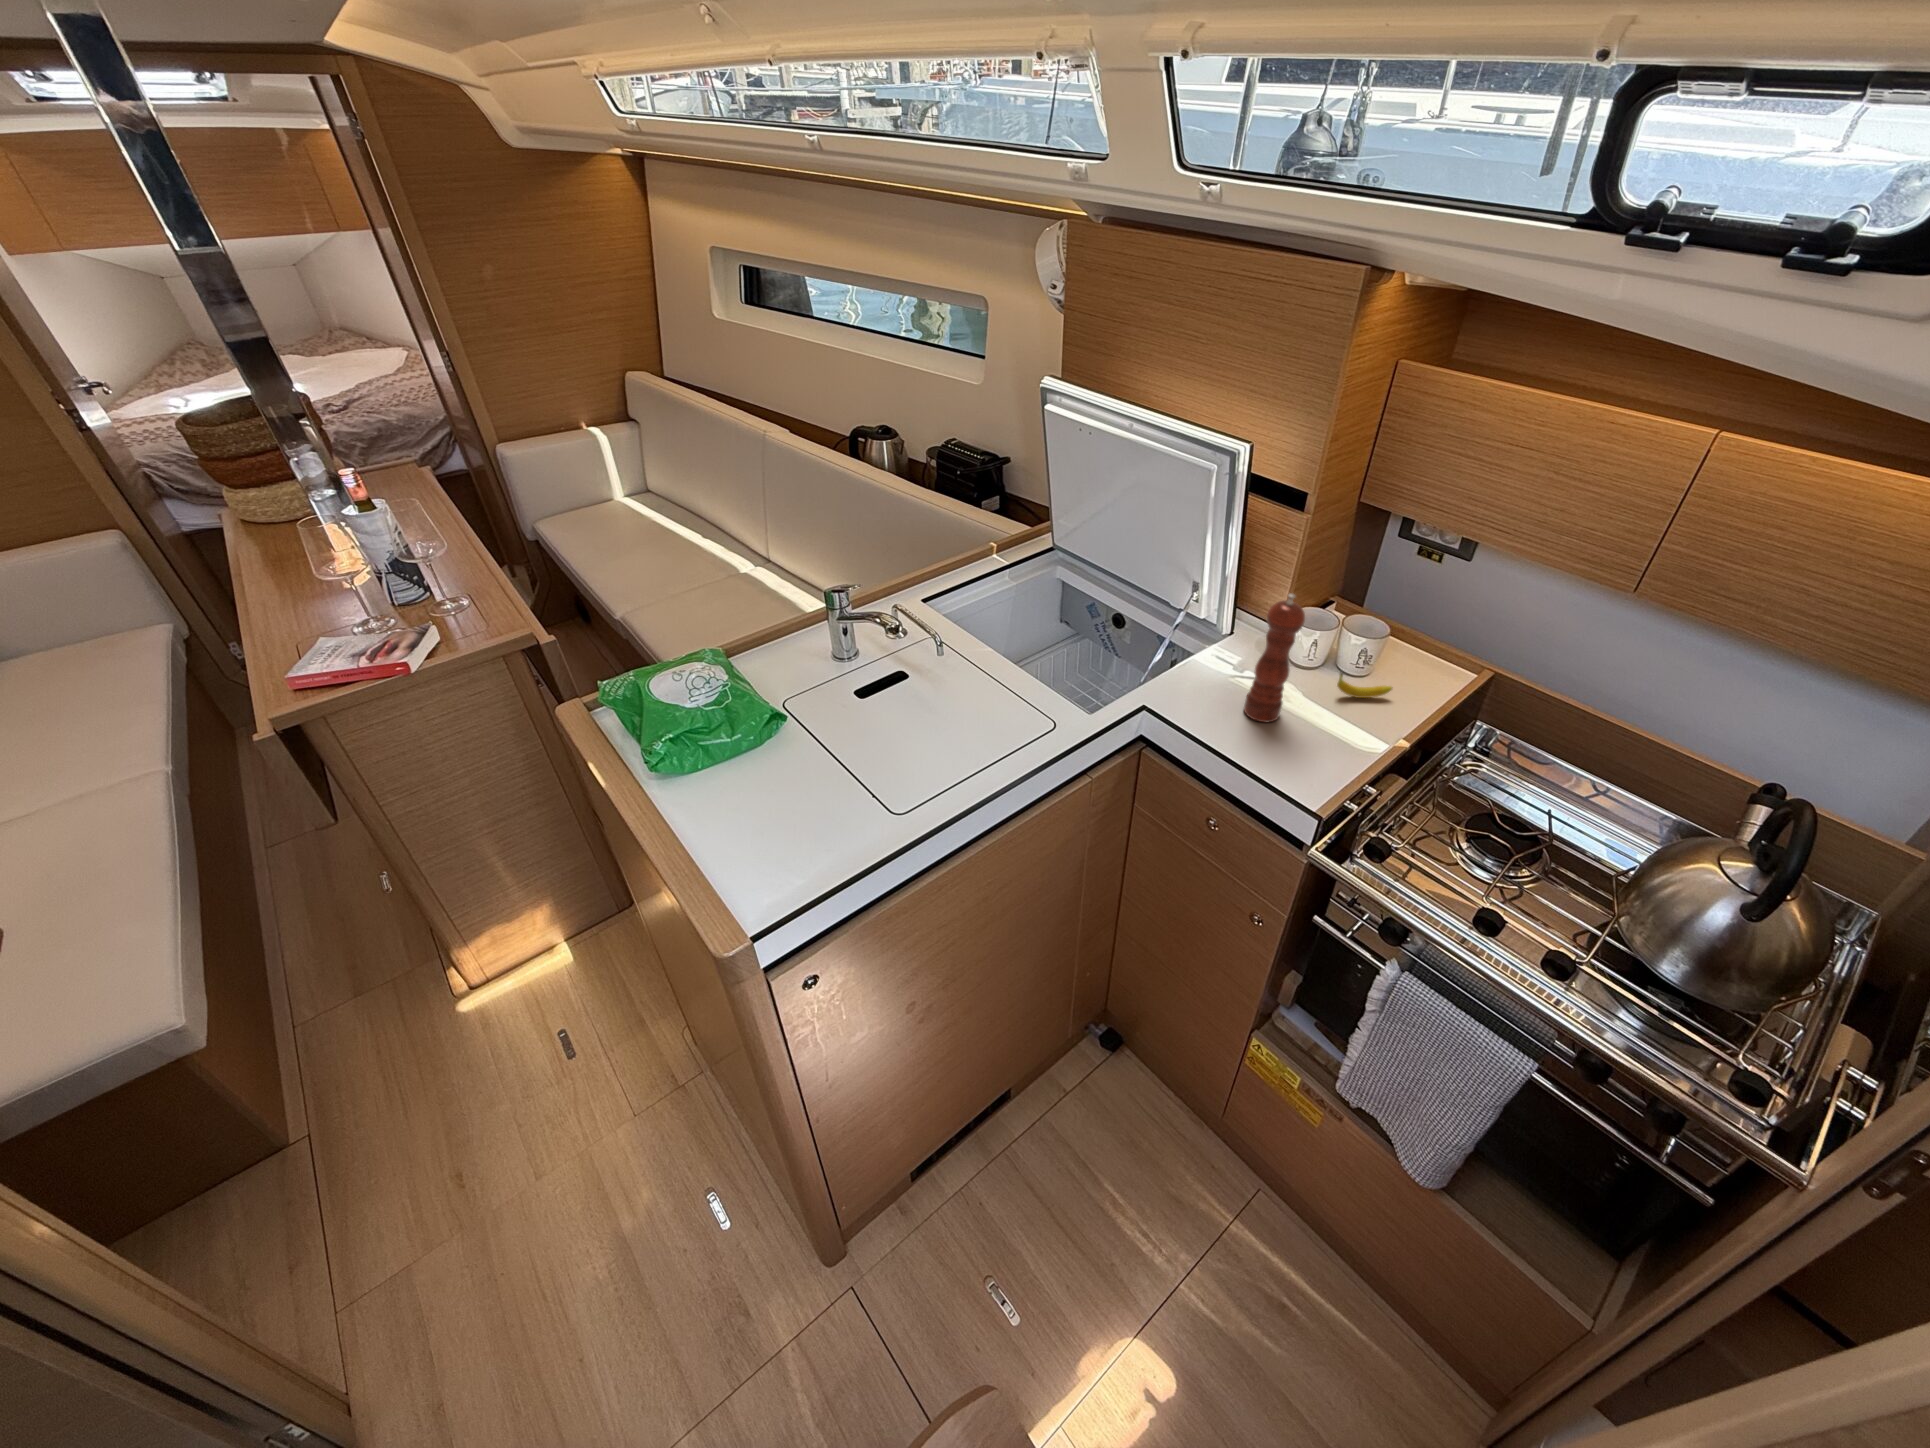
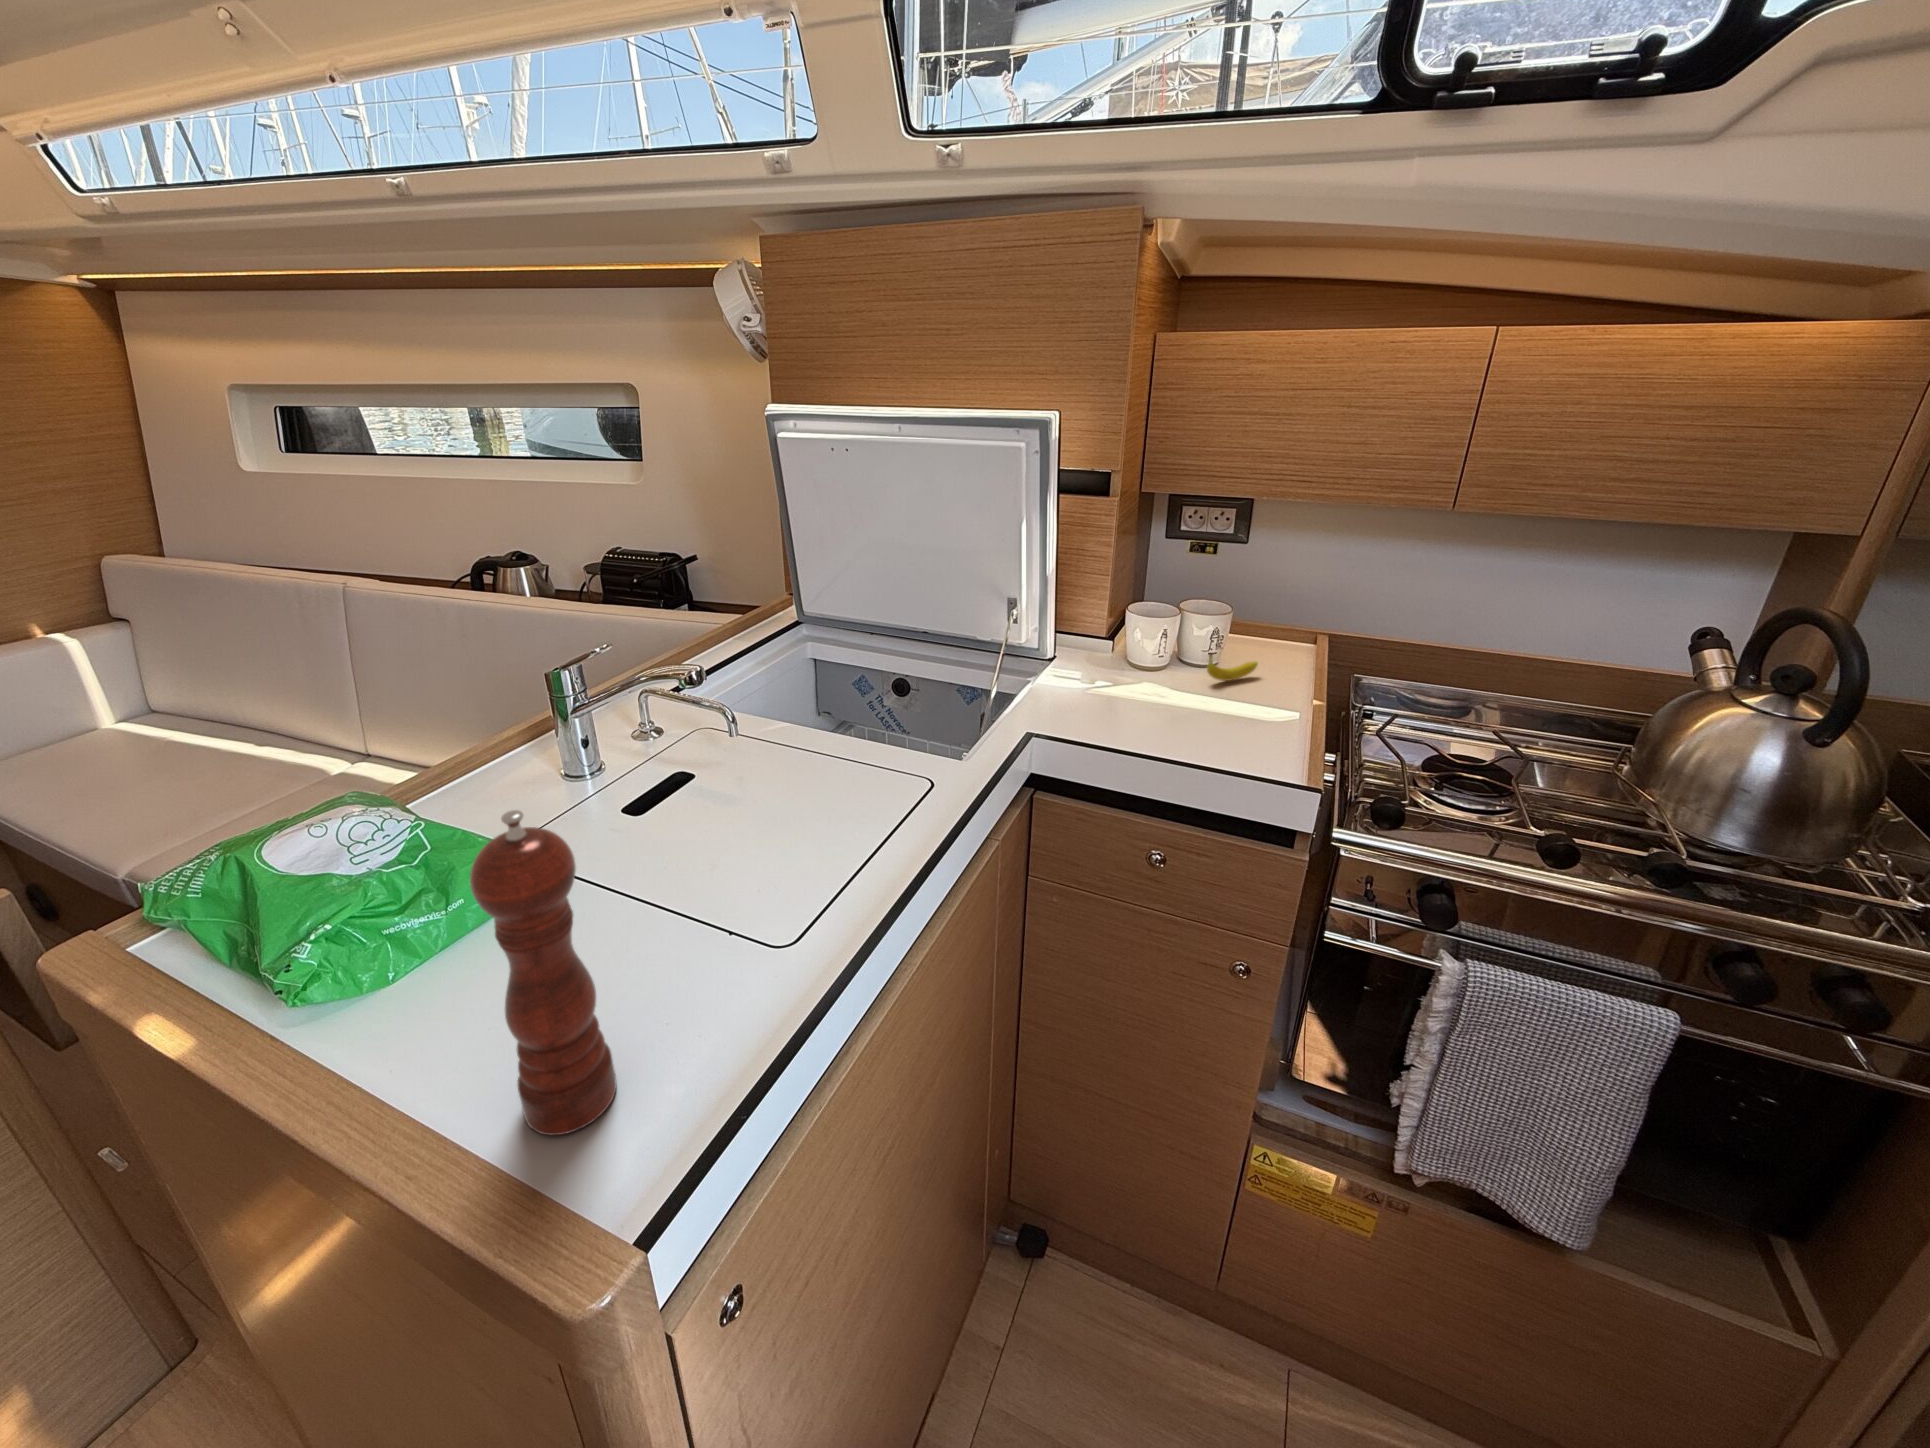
pepper mill: present [1244,593,1305,722] -> present [470,810,616,1135]

